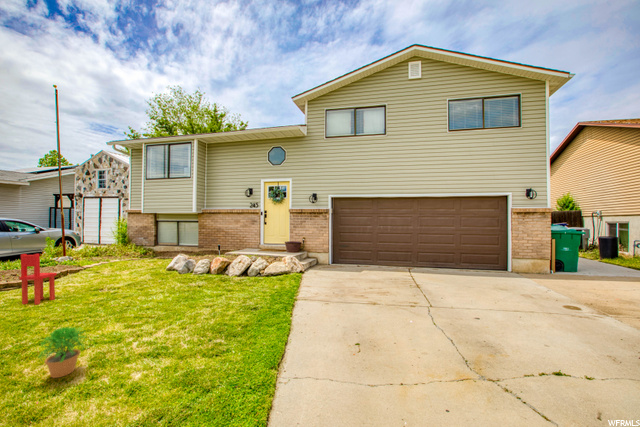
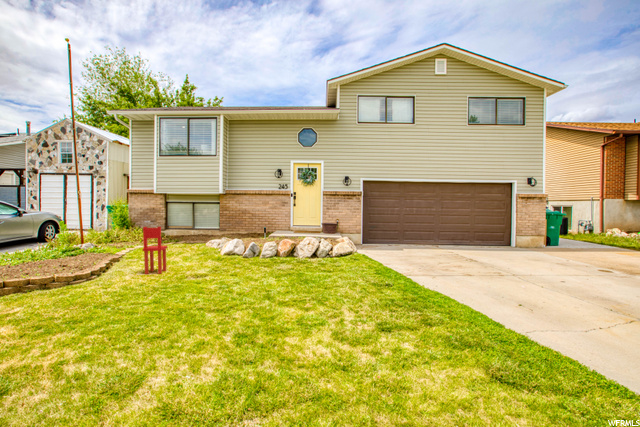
potted plant: present [39,327,84,378] -> none [285,268,312,302]

